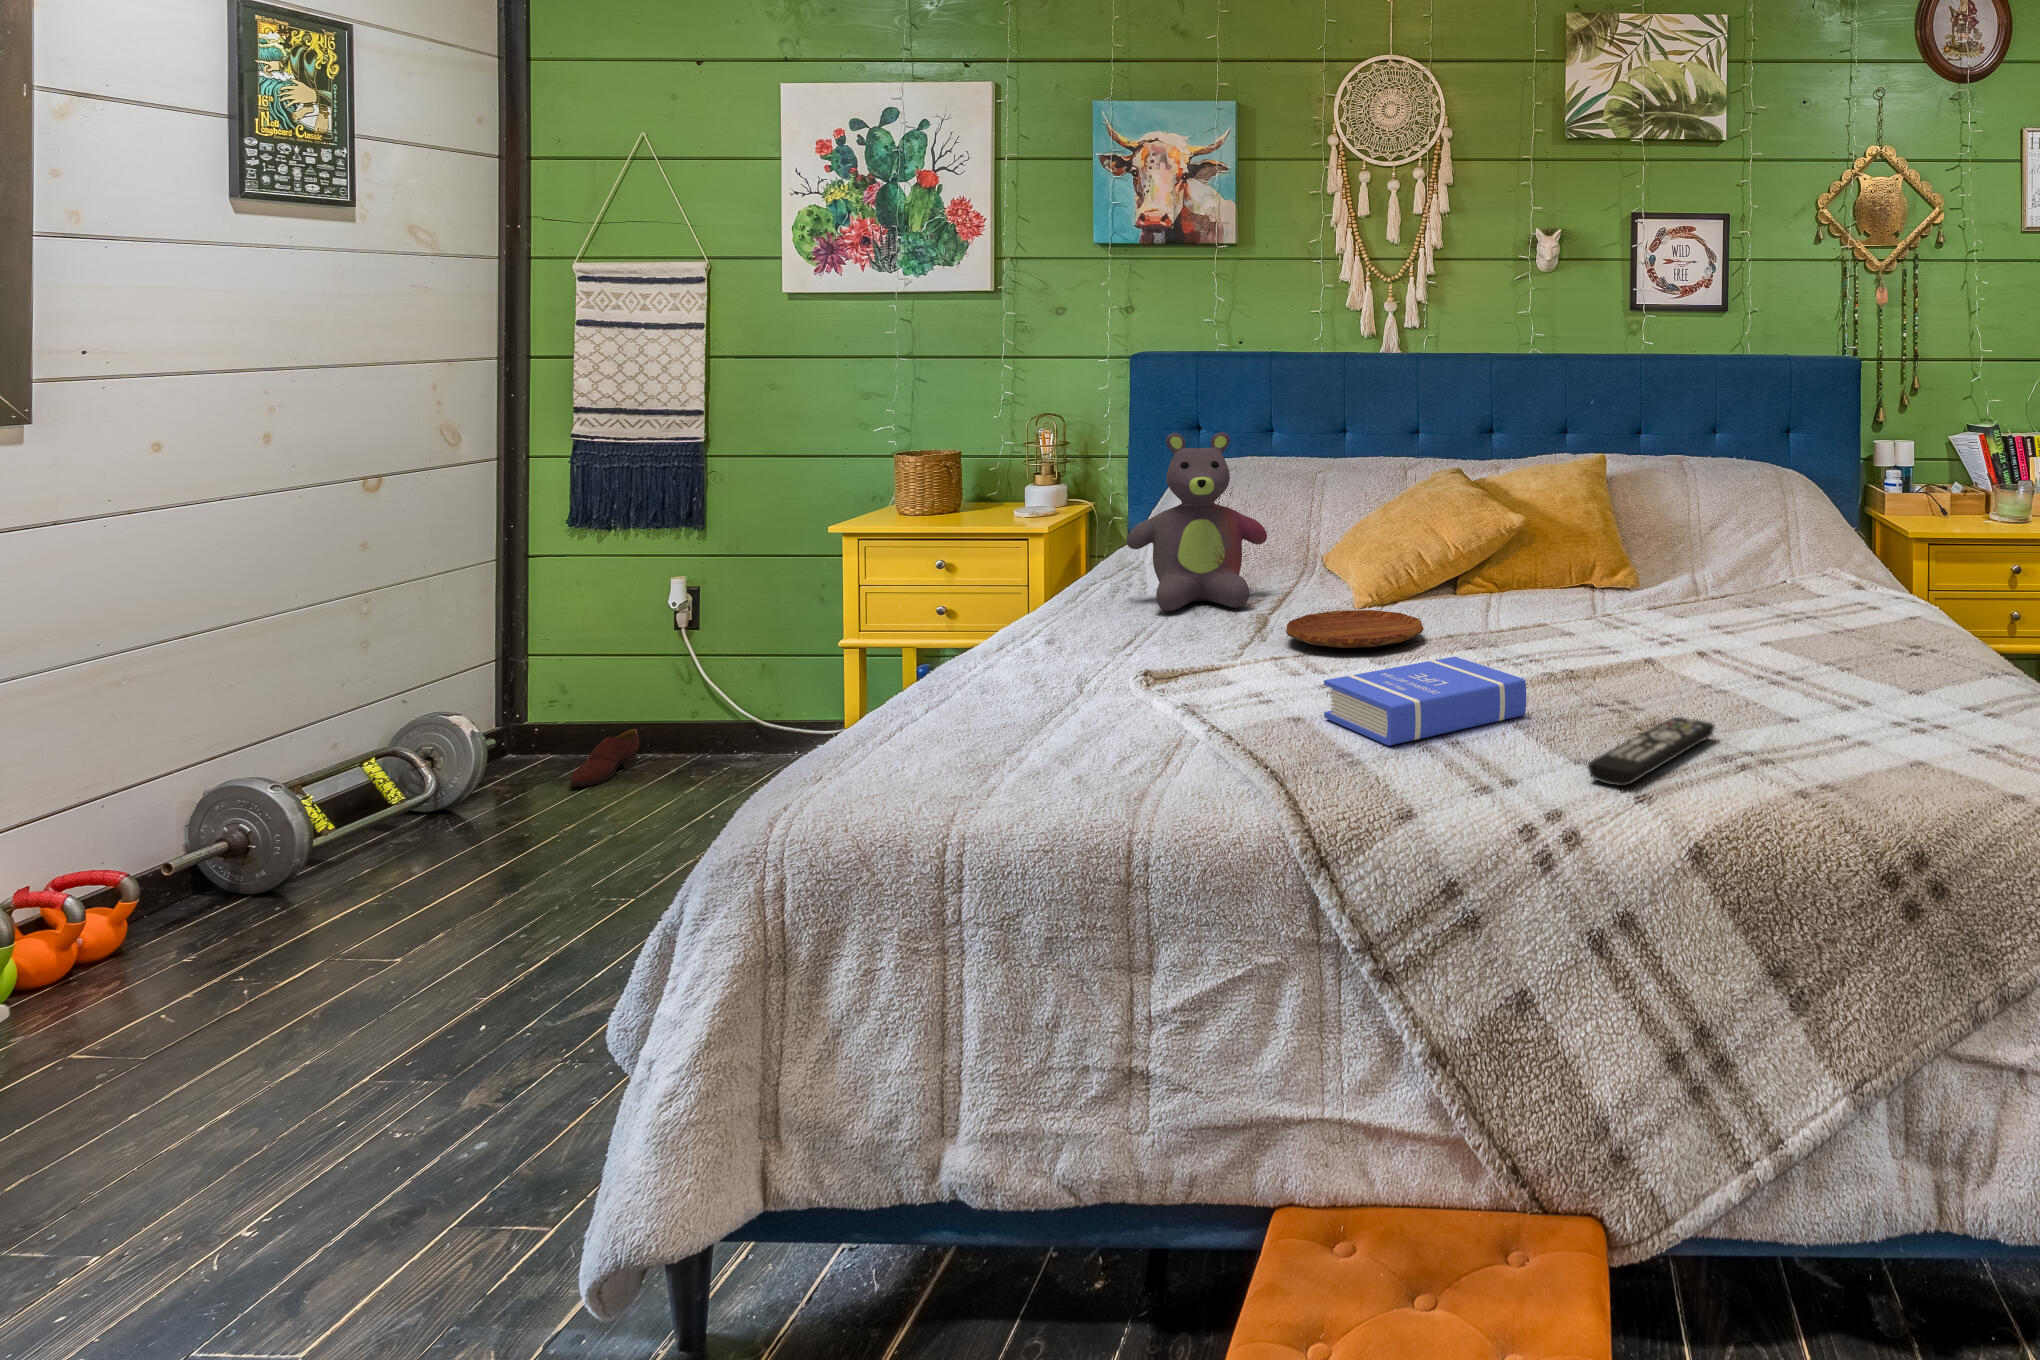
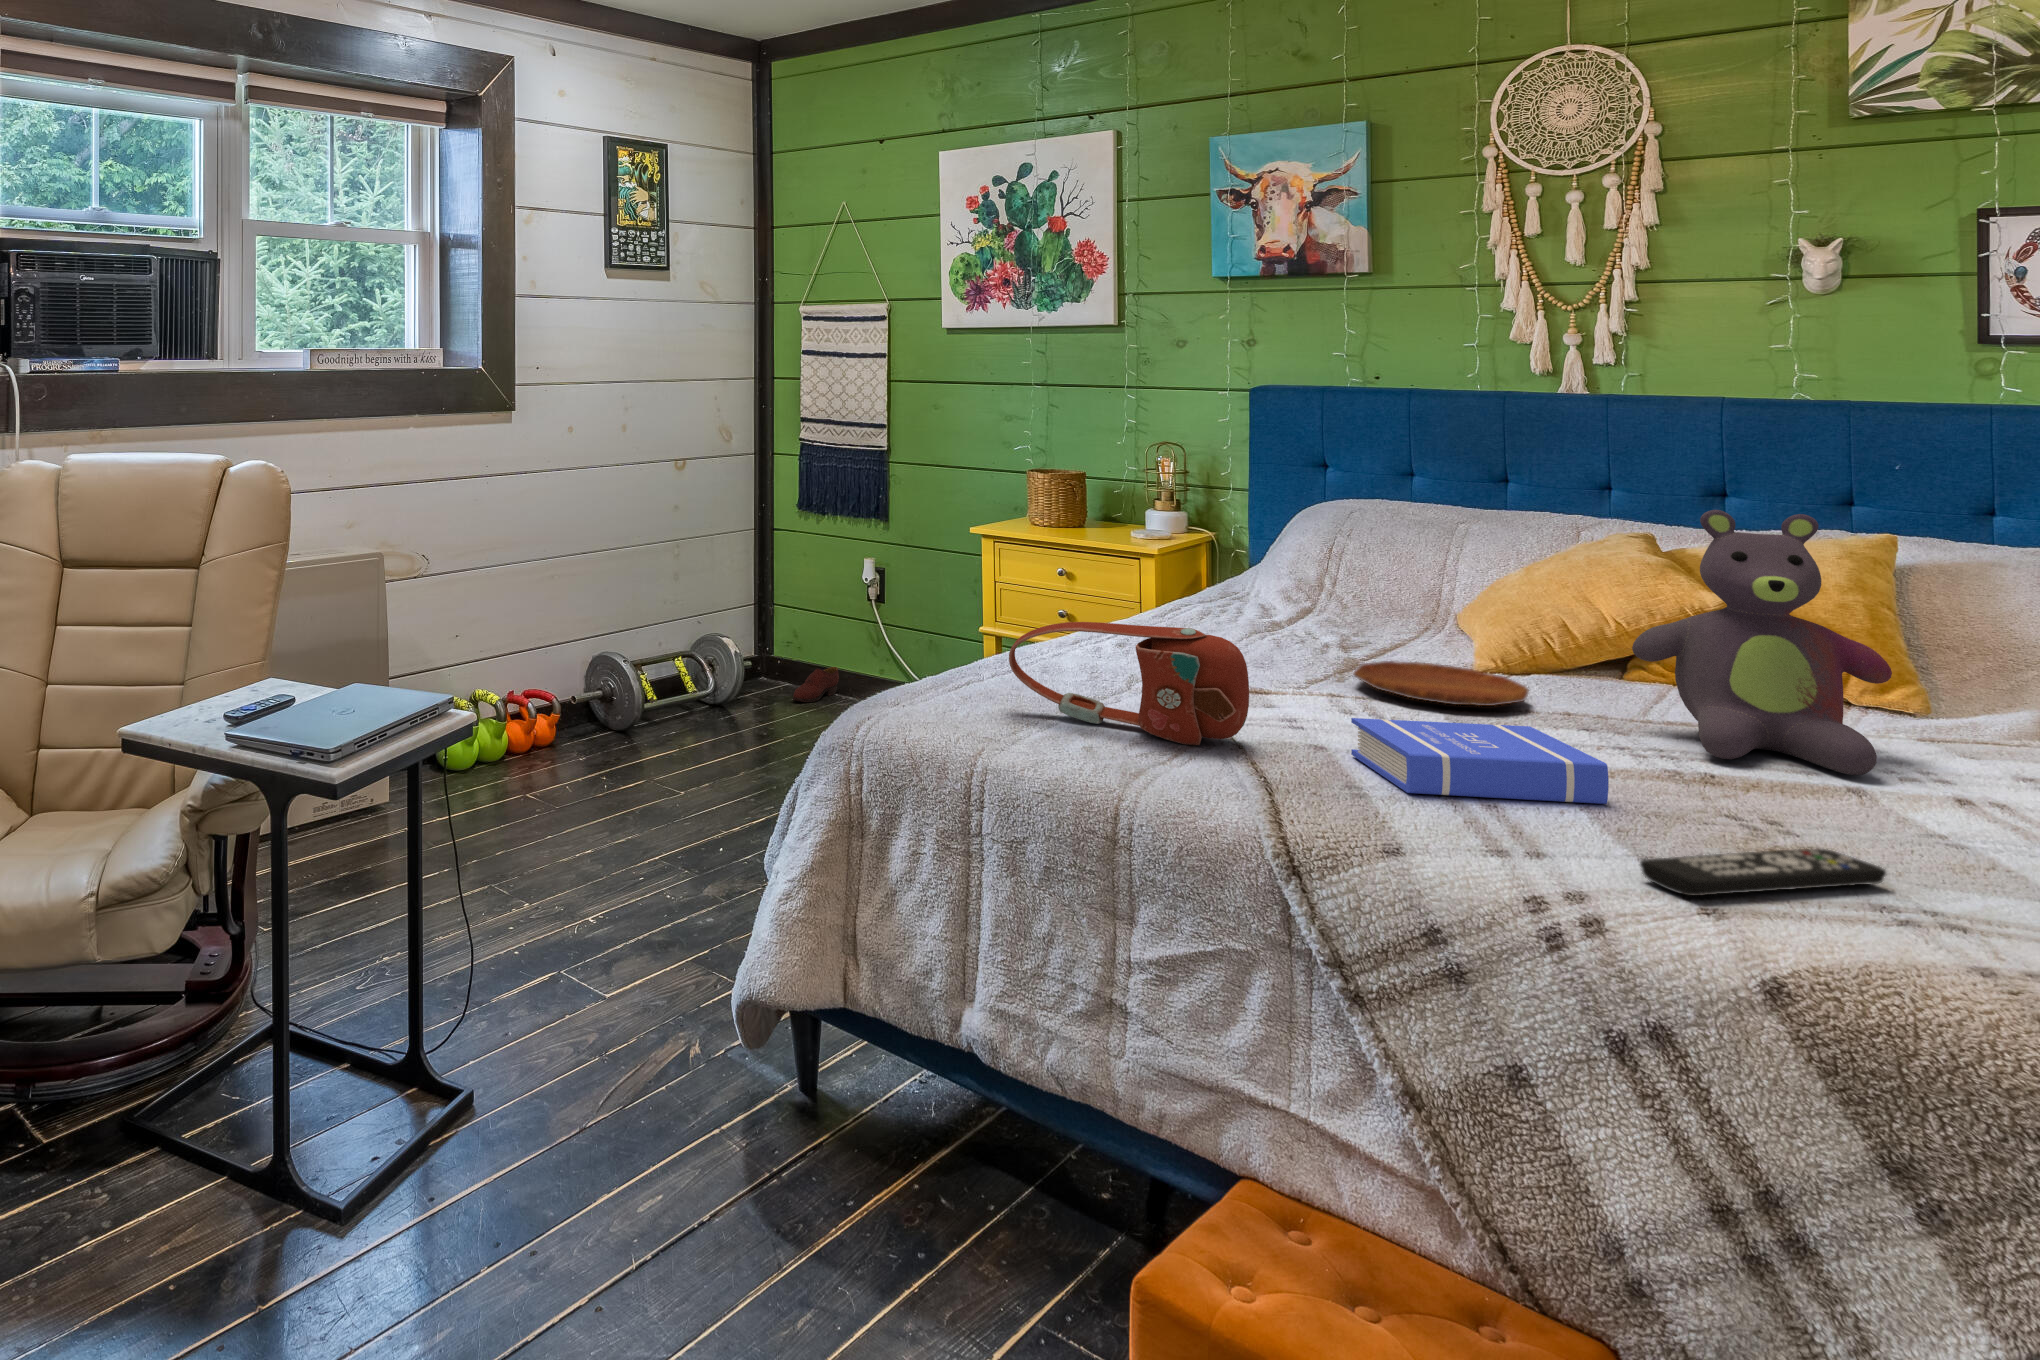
stuffed bear: present [1126,432,1267,611] -> present [1632,510,1892,775]
handbag: none [966,614,1235,745] -> present [1009,622,1249,745]

